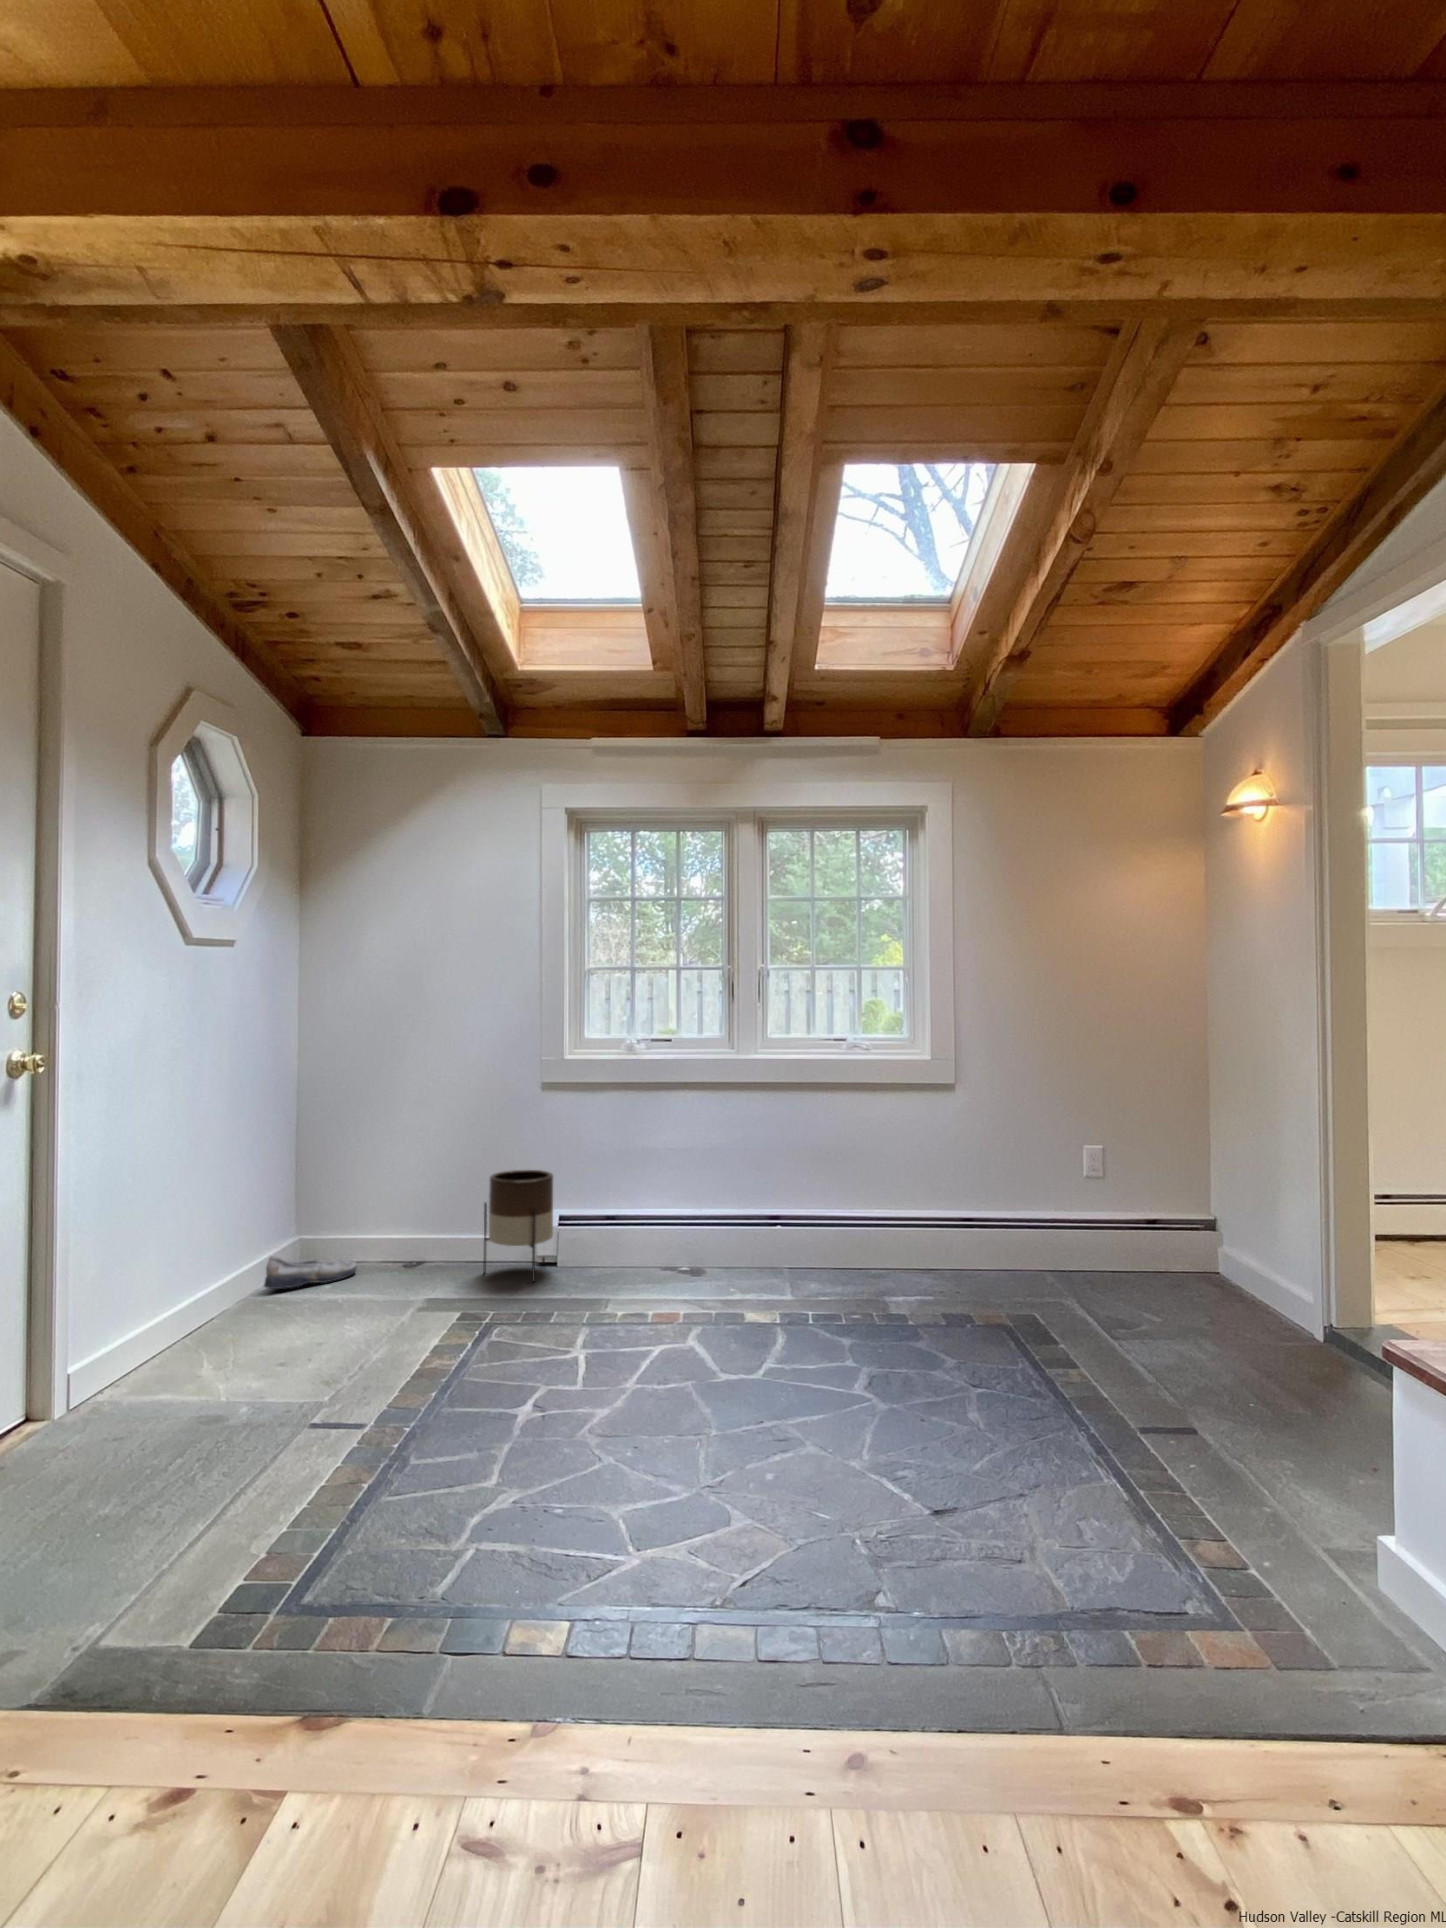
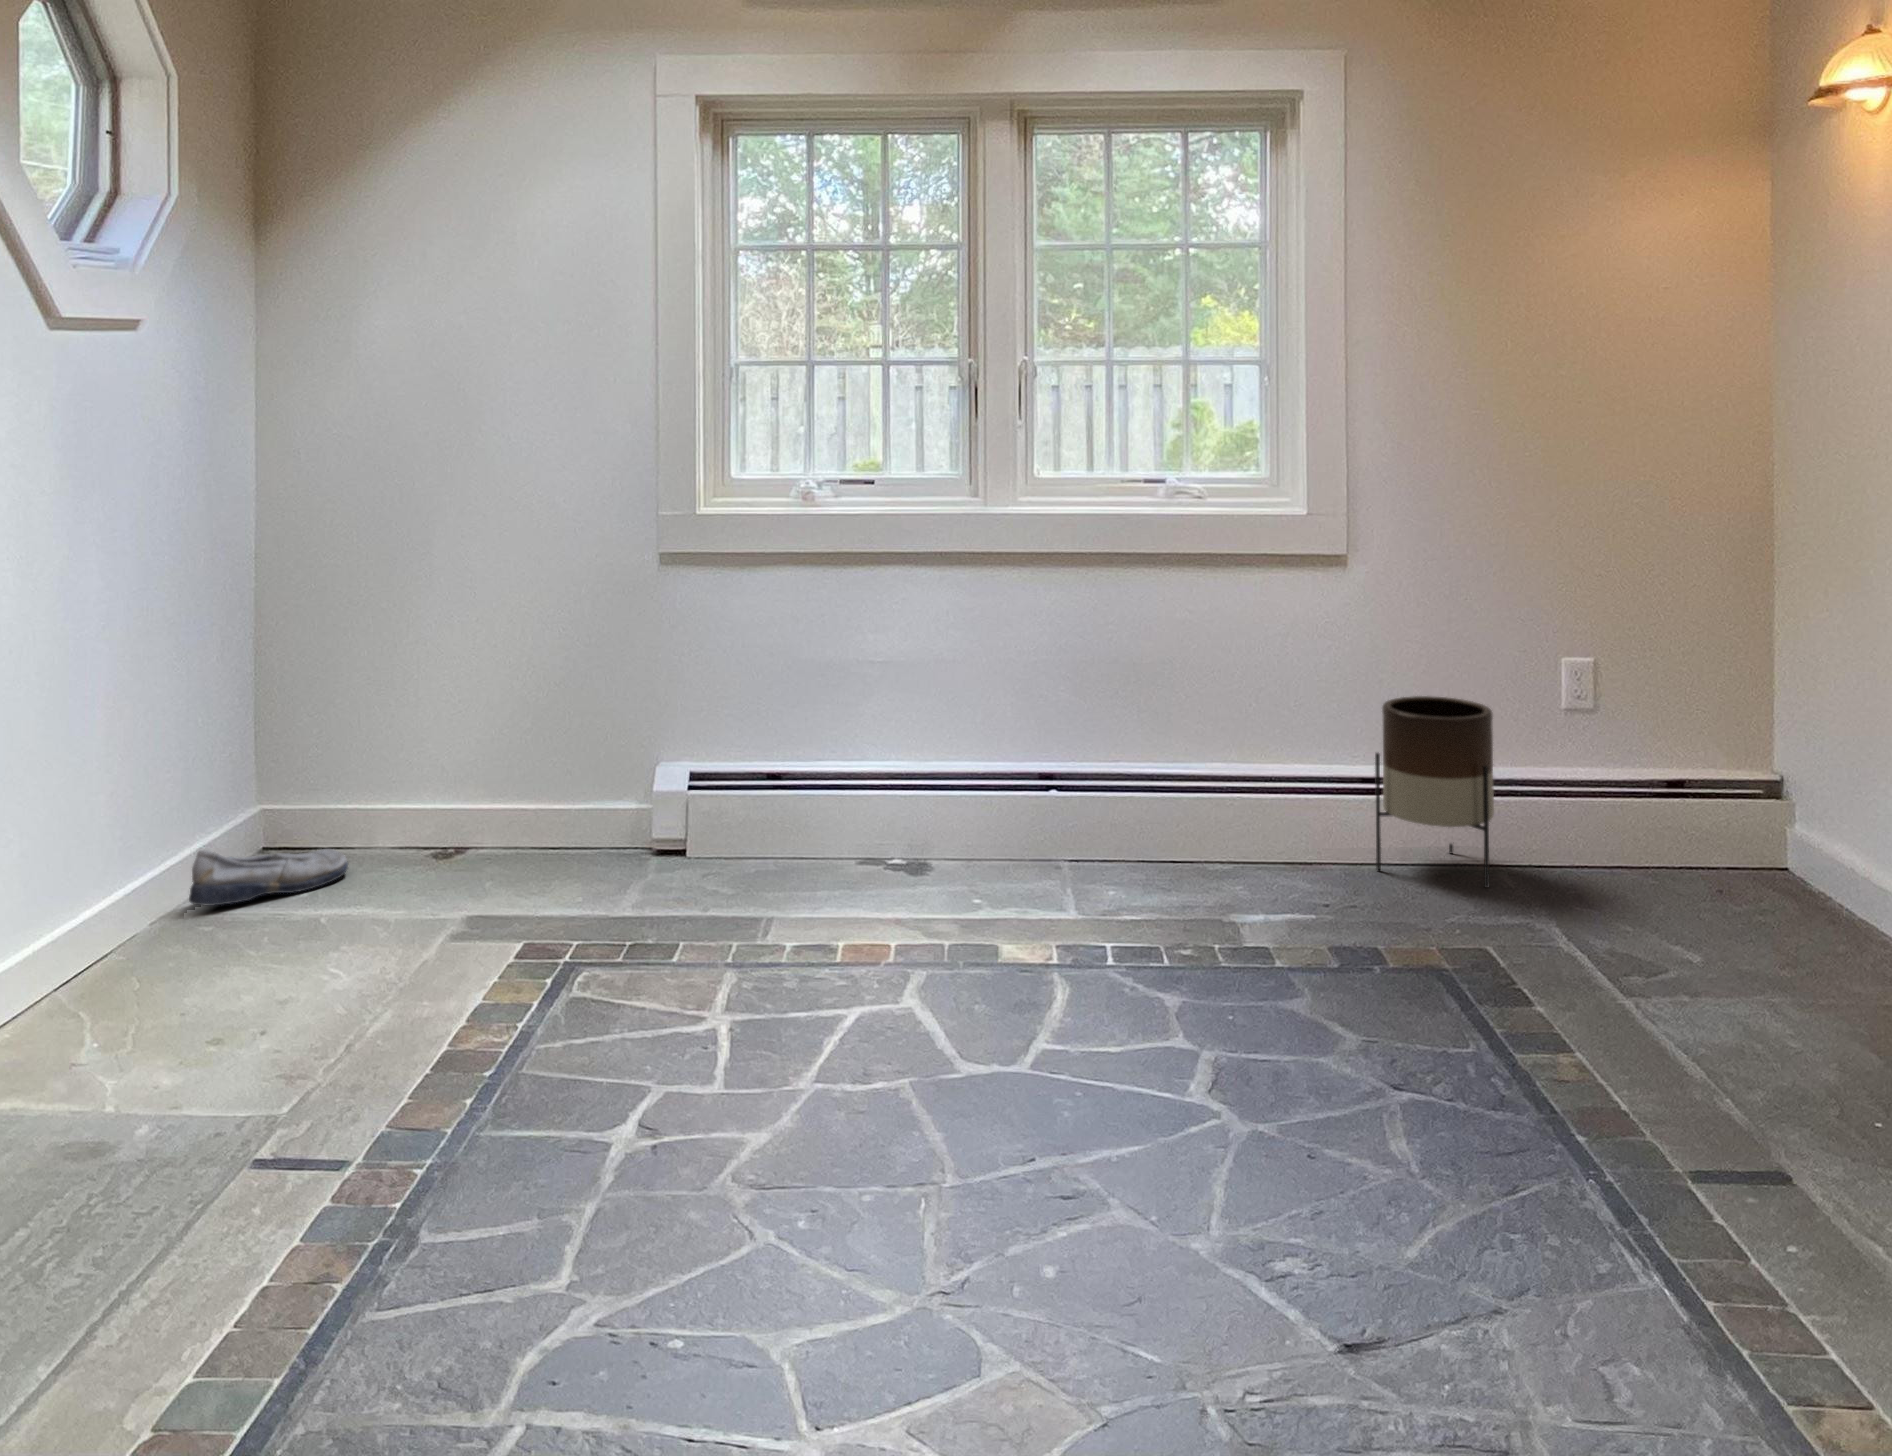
planter: present [484,1170,553,1282] -> present [1375,696,1494,887]

